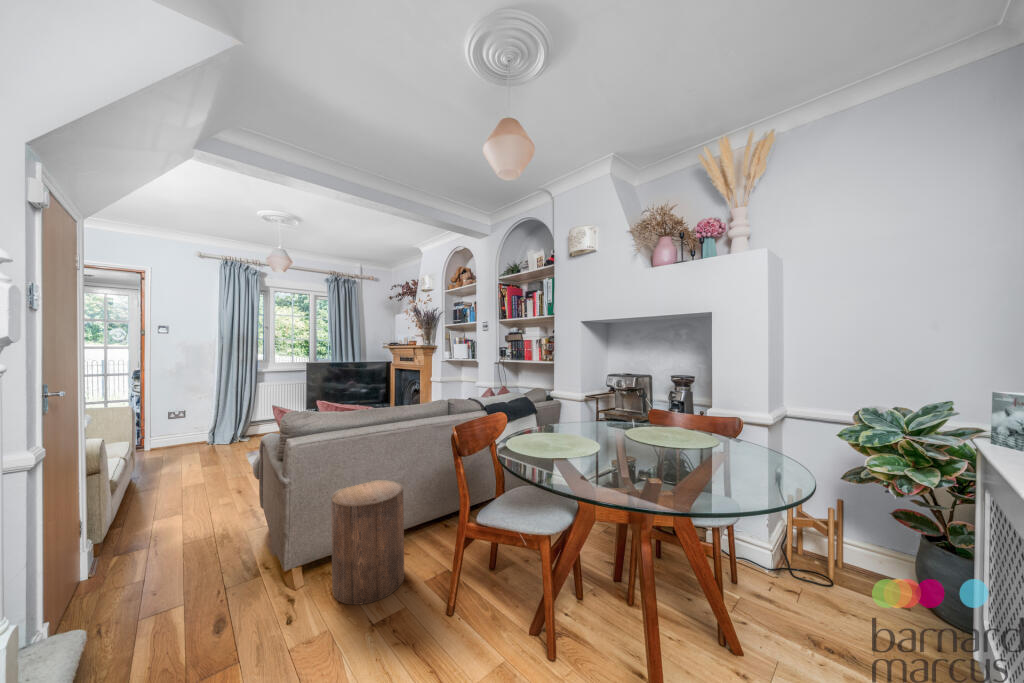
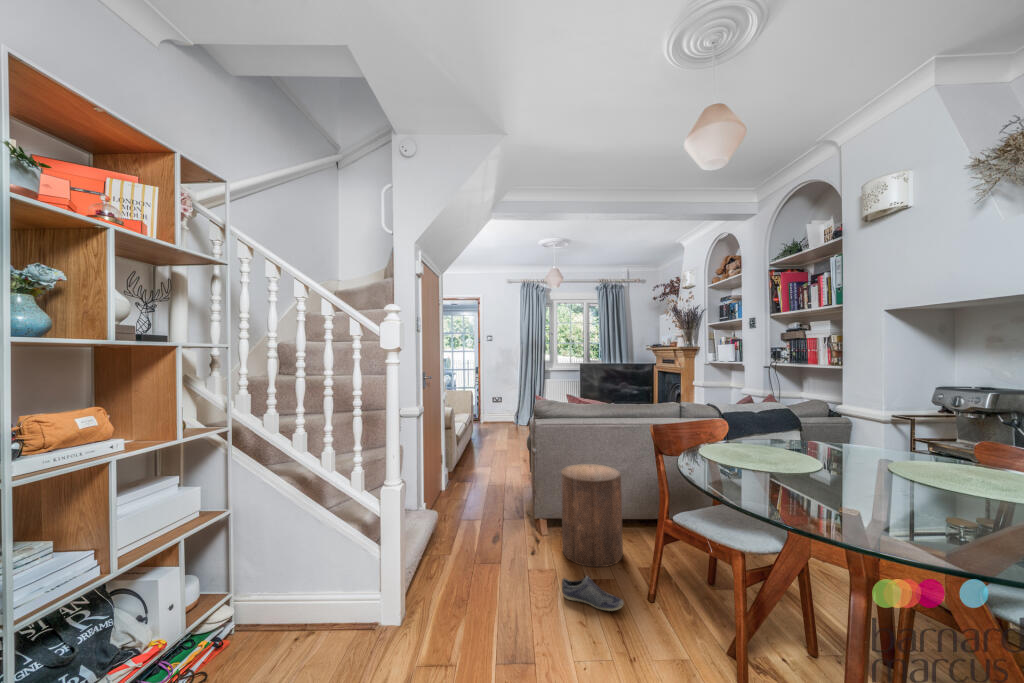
shoe: none [351,618,428,658] -> present [562,576,624,611]

